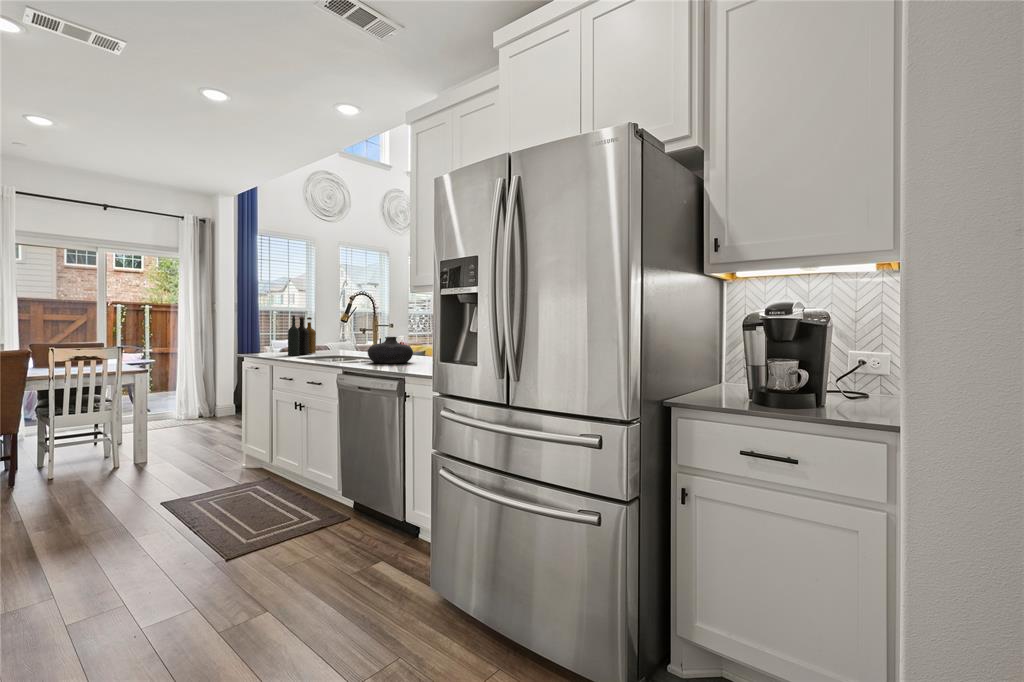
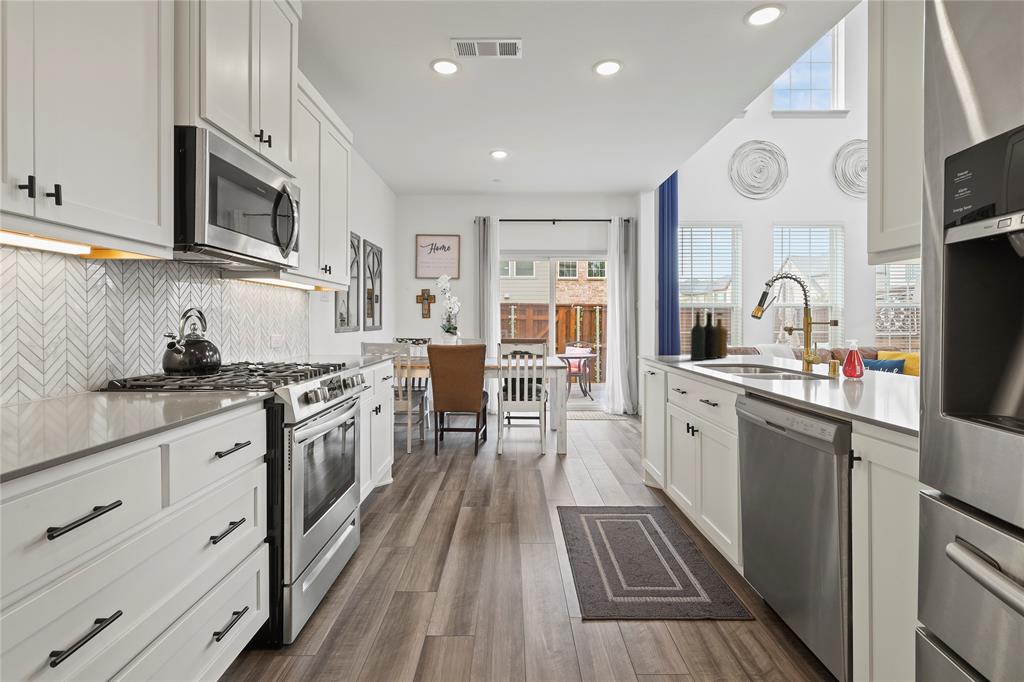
vase: present [368,337,413,363] -> none [792,341,874,383]

